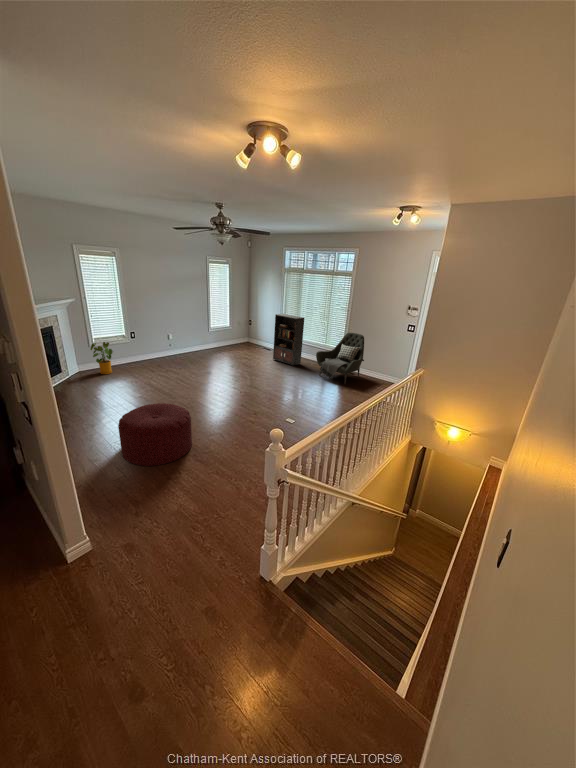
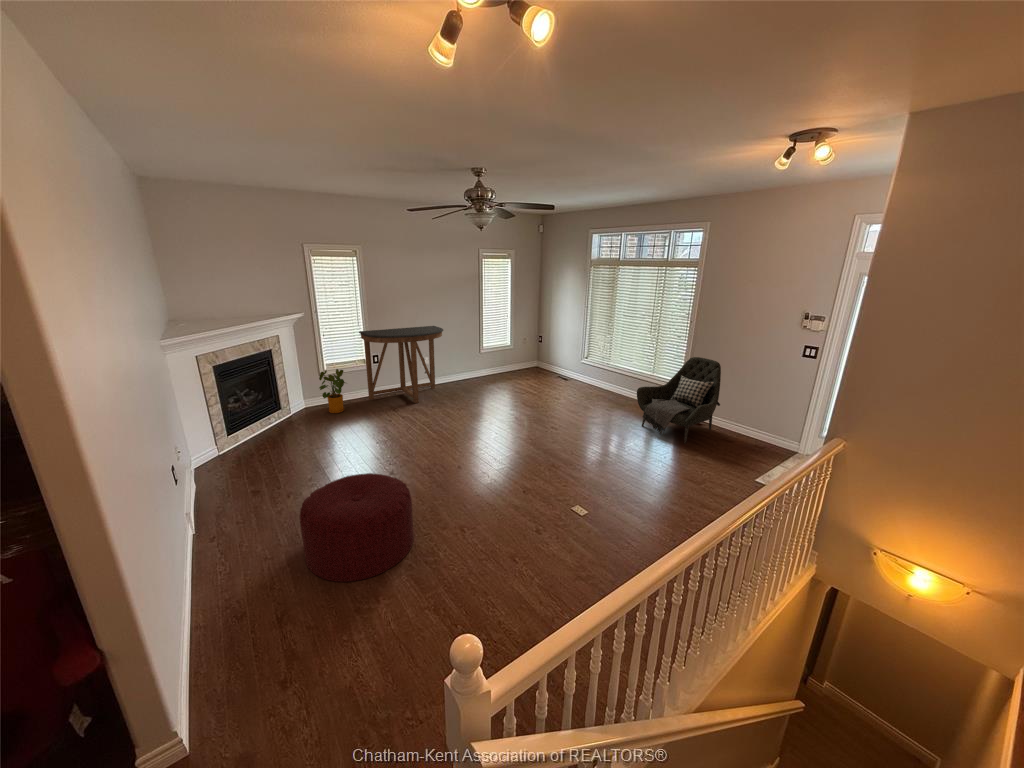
console table: none [119,311,183,367] -> present [359,326,443,403]
bookcase: present [273,314,304,366] -> none [571,327,632,407]

